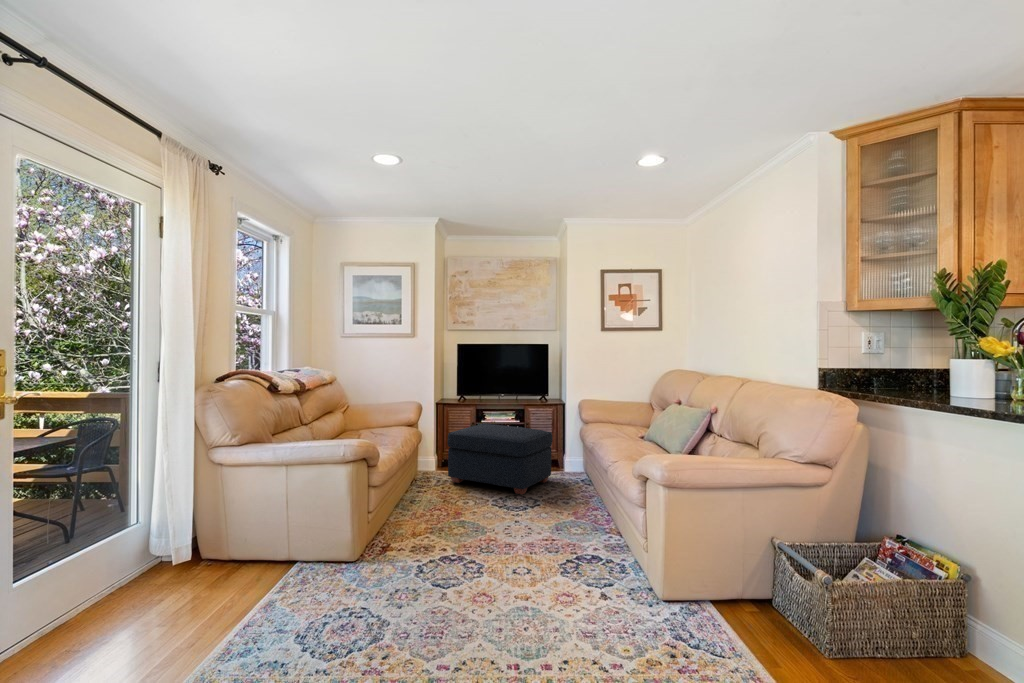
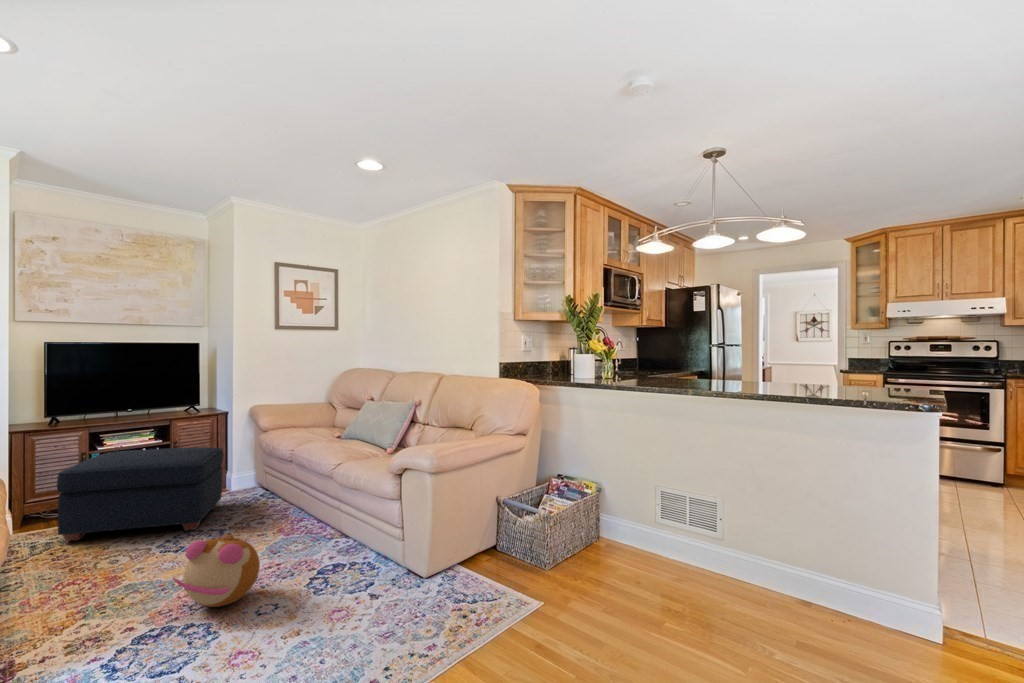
plush toy: none [466,499,525,557] -> present [173,534,260,607]

